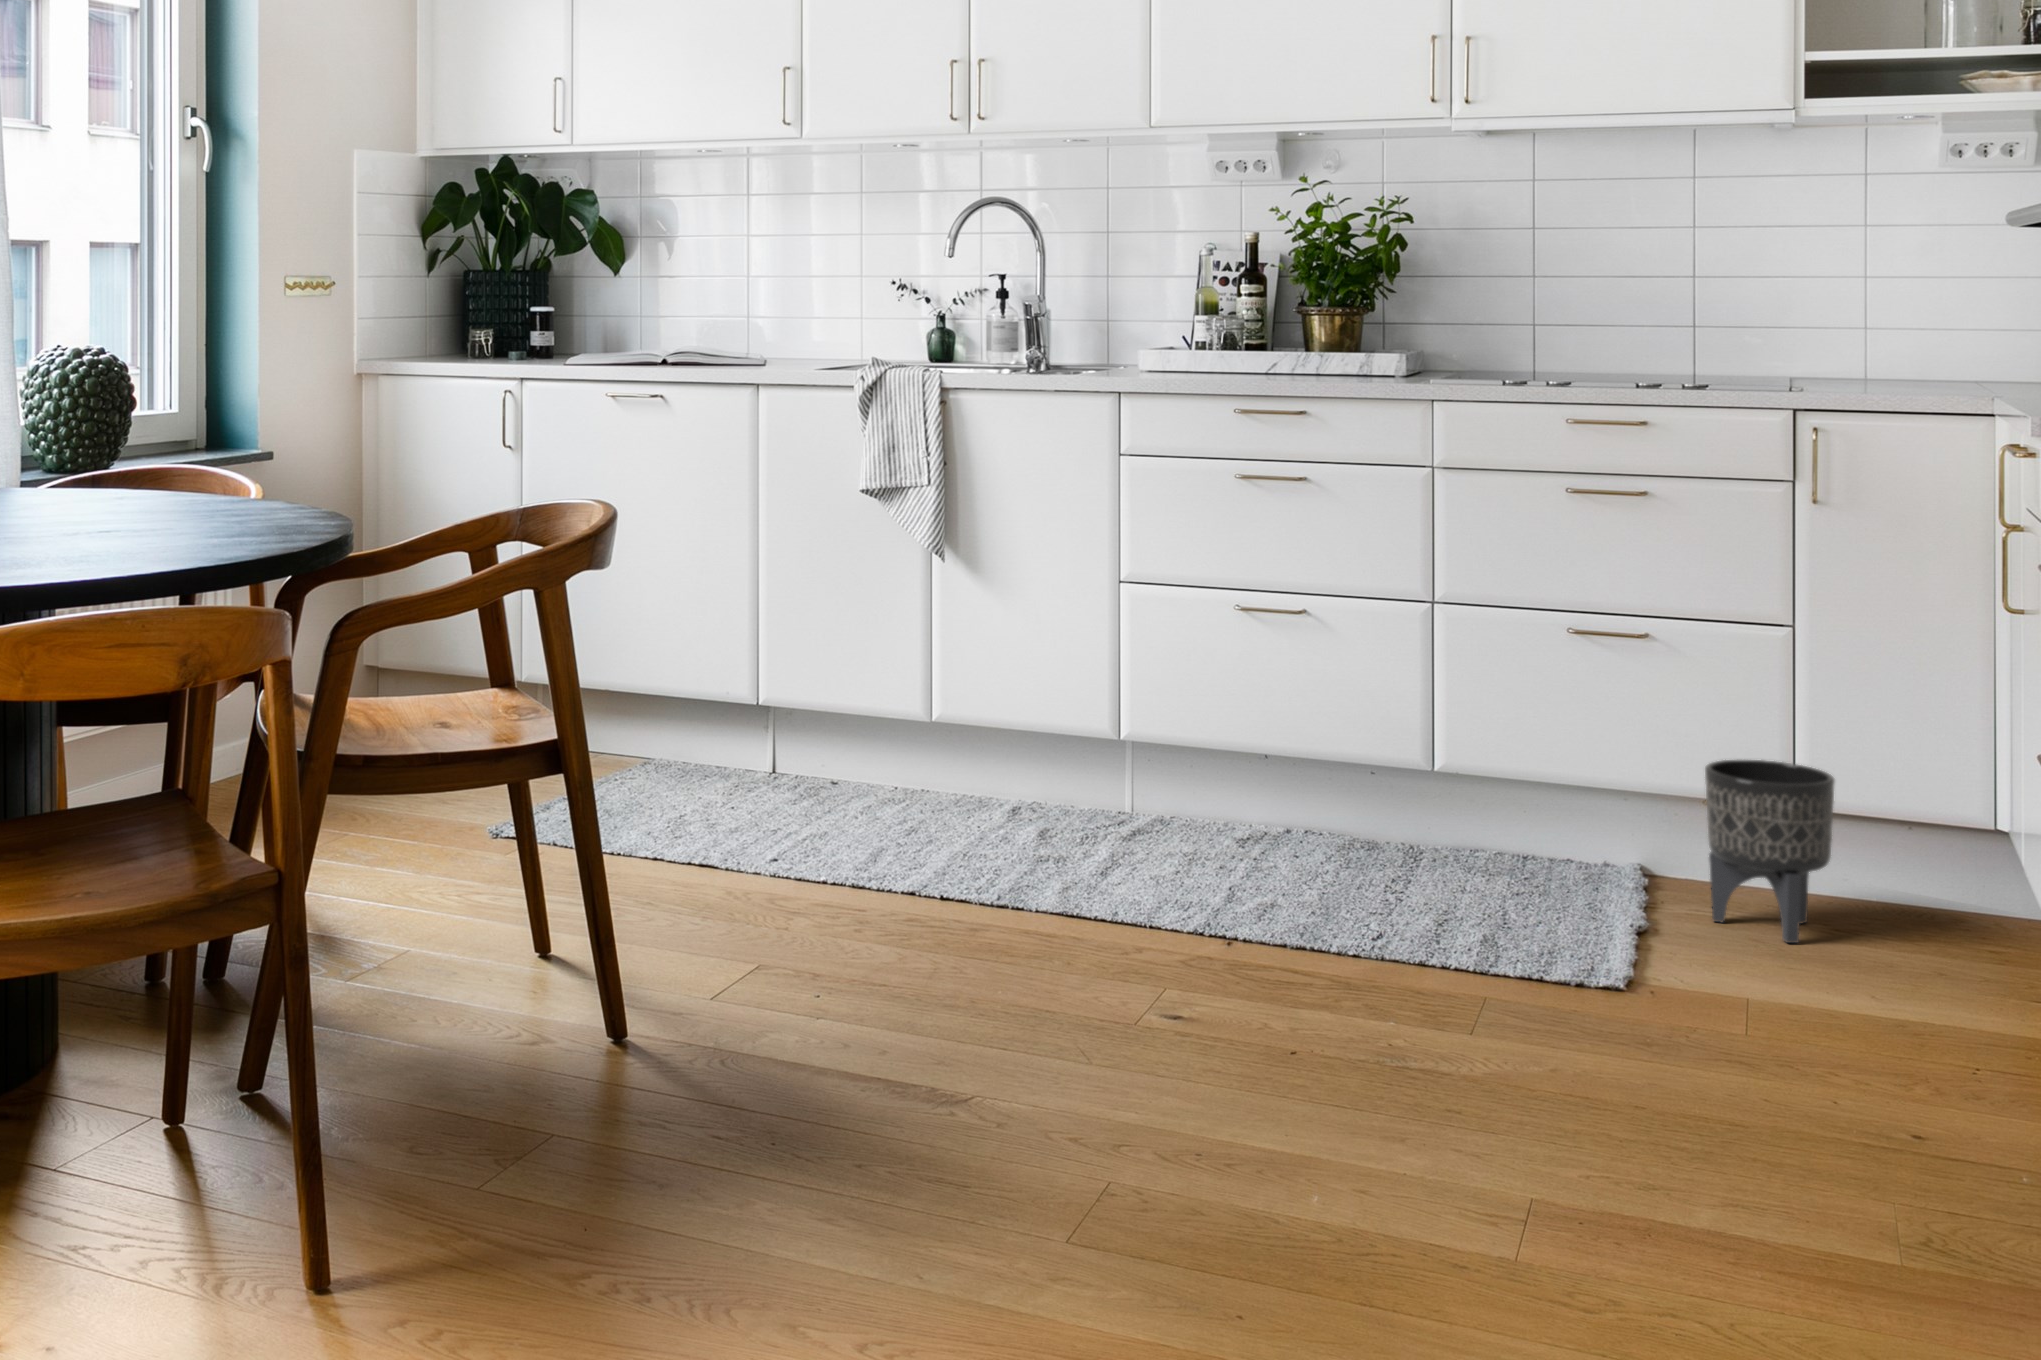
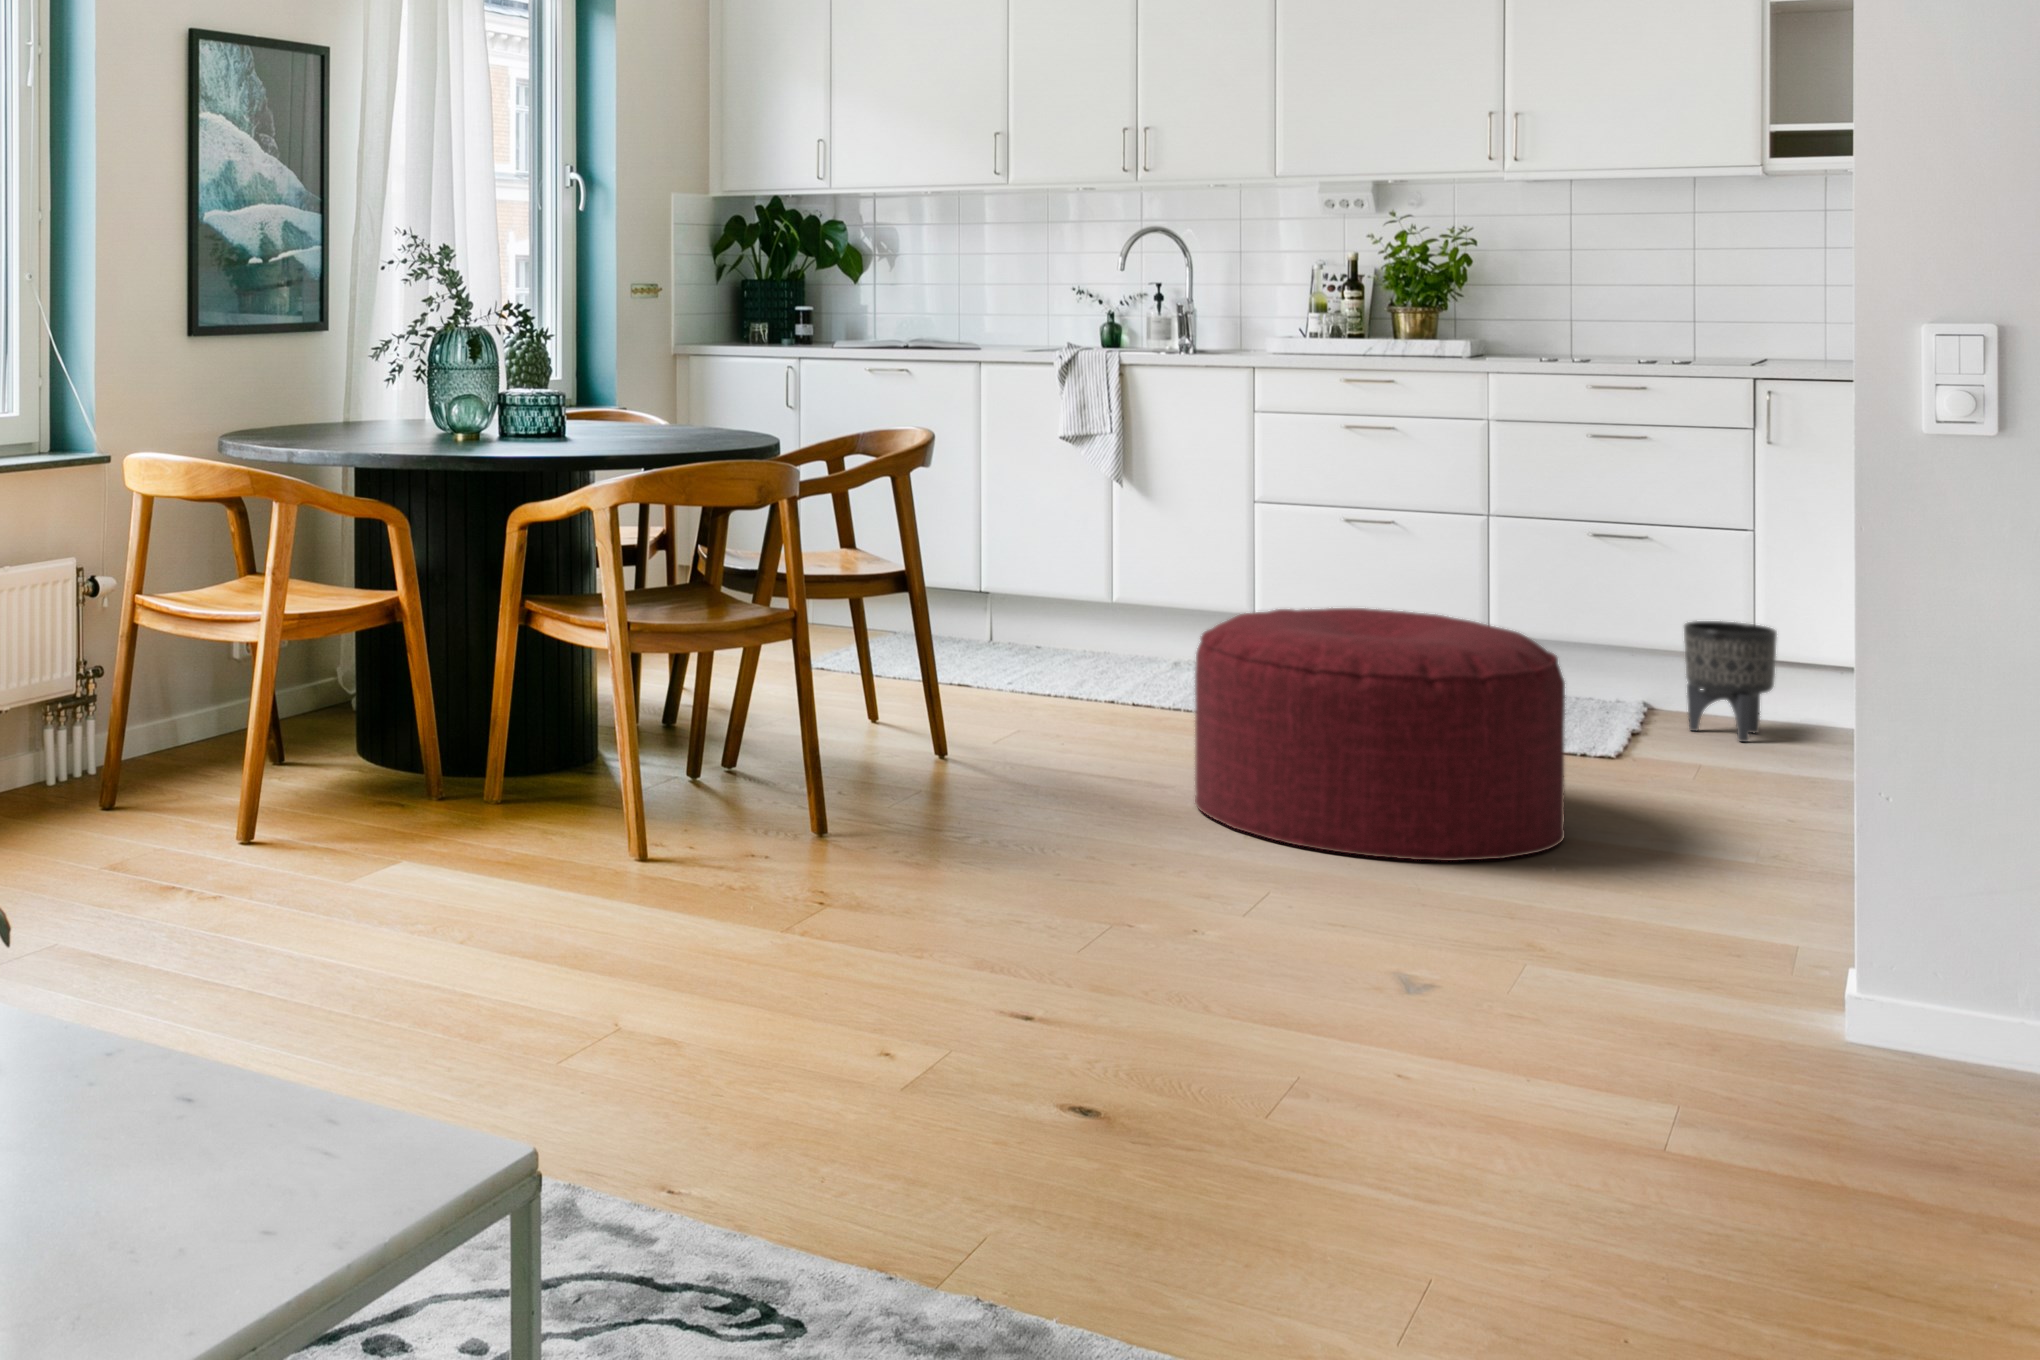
ottoman: none [990,792,1577,1280] -> present [1195,608,1565,861]

